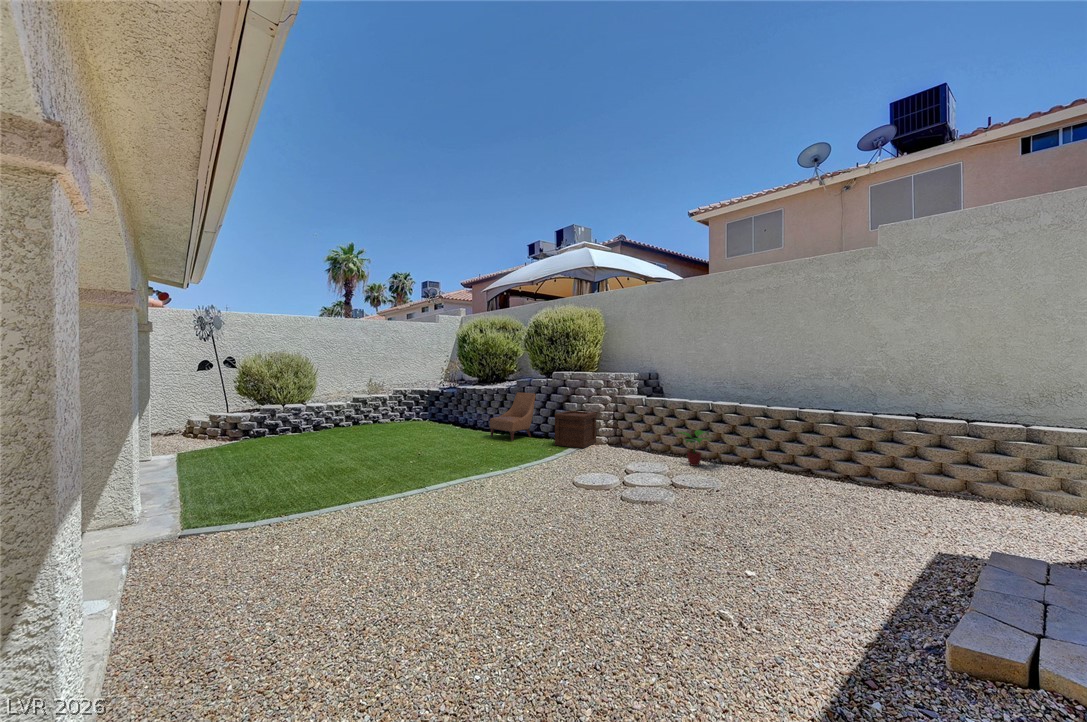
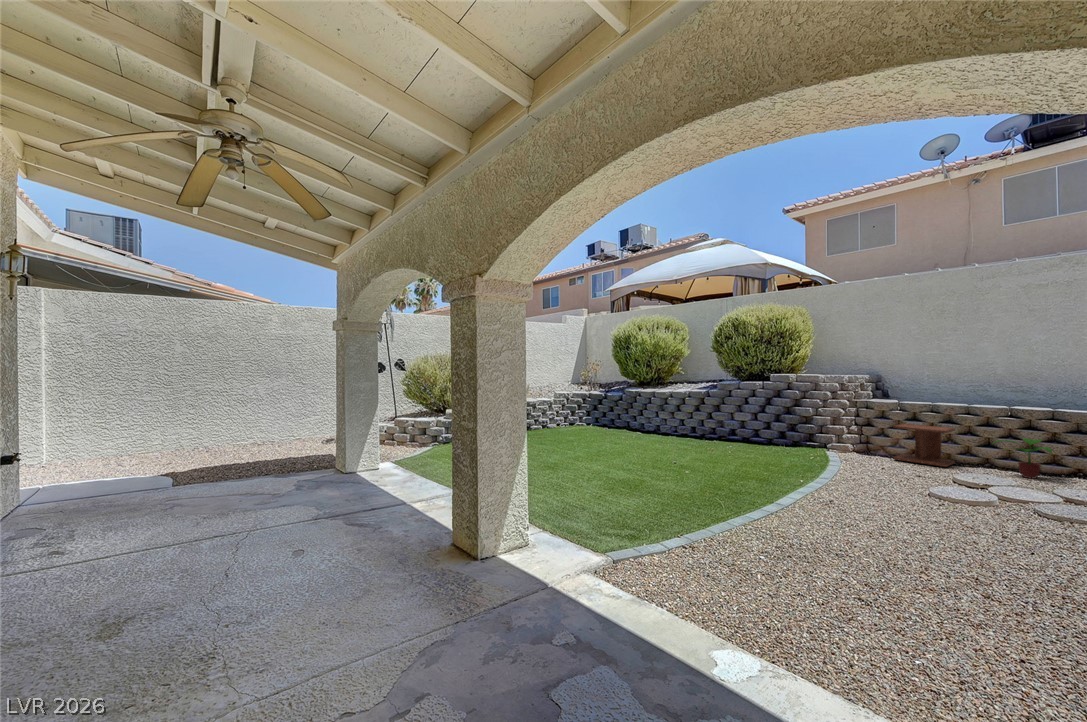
chair: present [490,392,536,441] -> none [708,396,754,448]
wooden crate: present [555,411,596,448] -> none [804,416,845,457]
side table: none [619,418,664,456] -> present [894,424,955,467]

